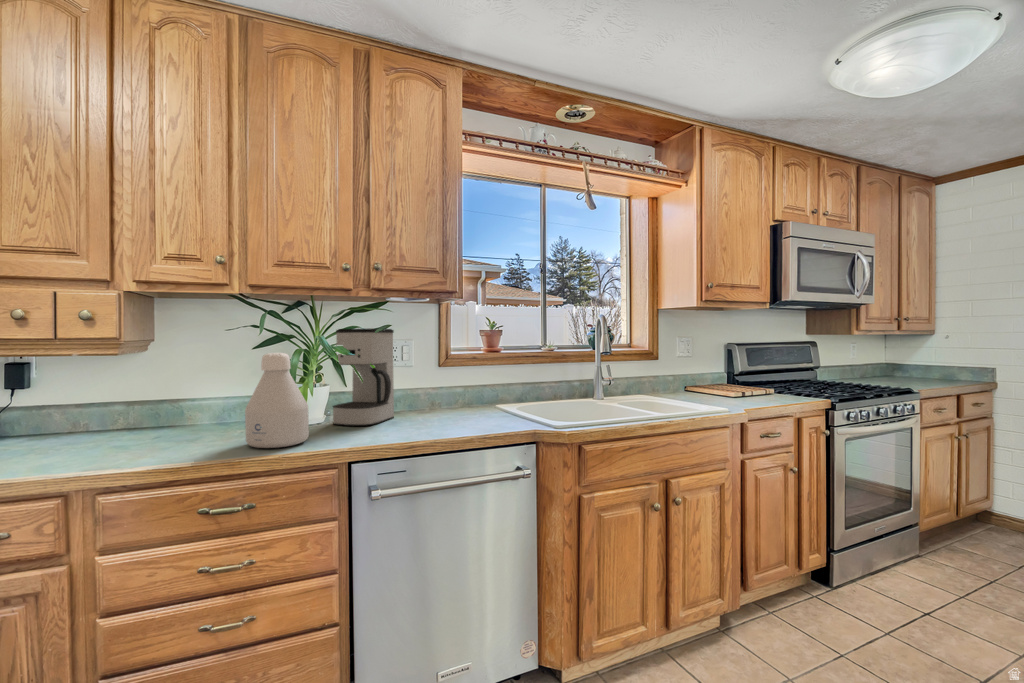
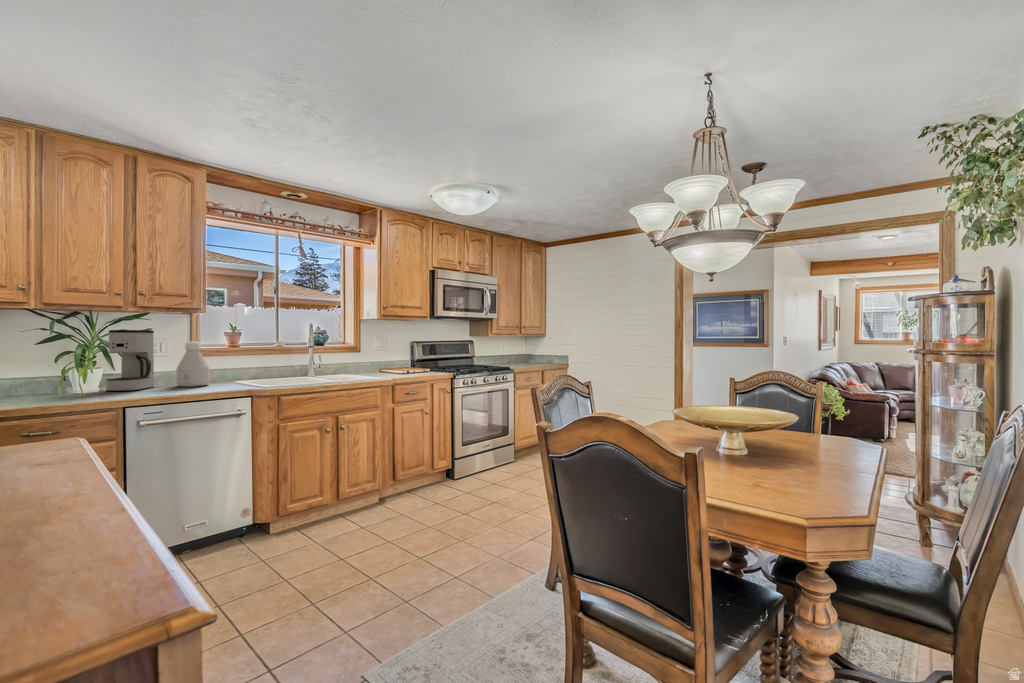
bottle: present [245,353,309,448] -> present [176,341,210,387]

